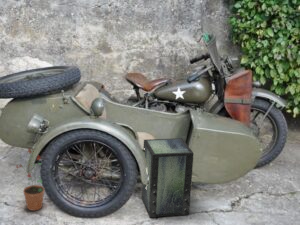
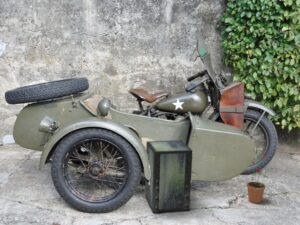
potted plant: present [17,149,44,211] -> present [247,149,268,203]

